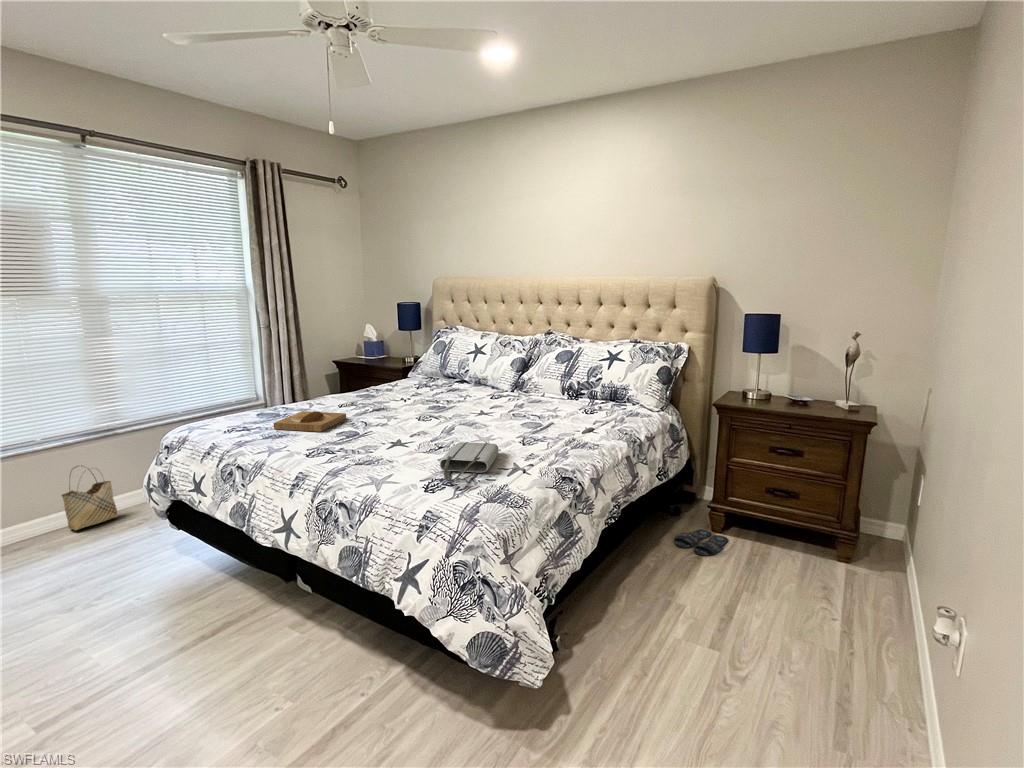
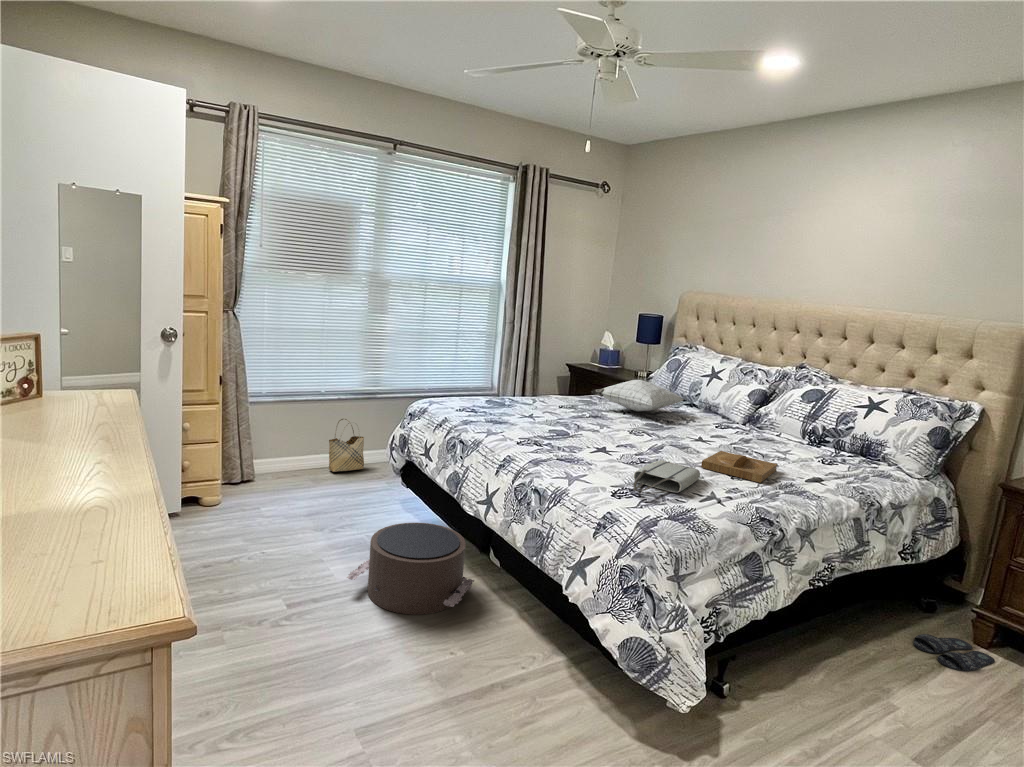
pillow: none [370,366,457,397] -> present [592,380,683,412]
tray: present [274,411,346,432] -> present [701,451,777,483]
pouf: none [116,565,285,686] -> present [347,523,474,615]

